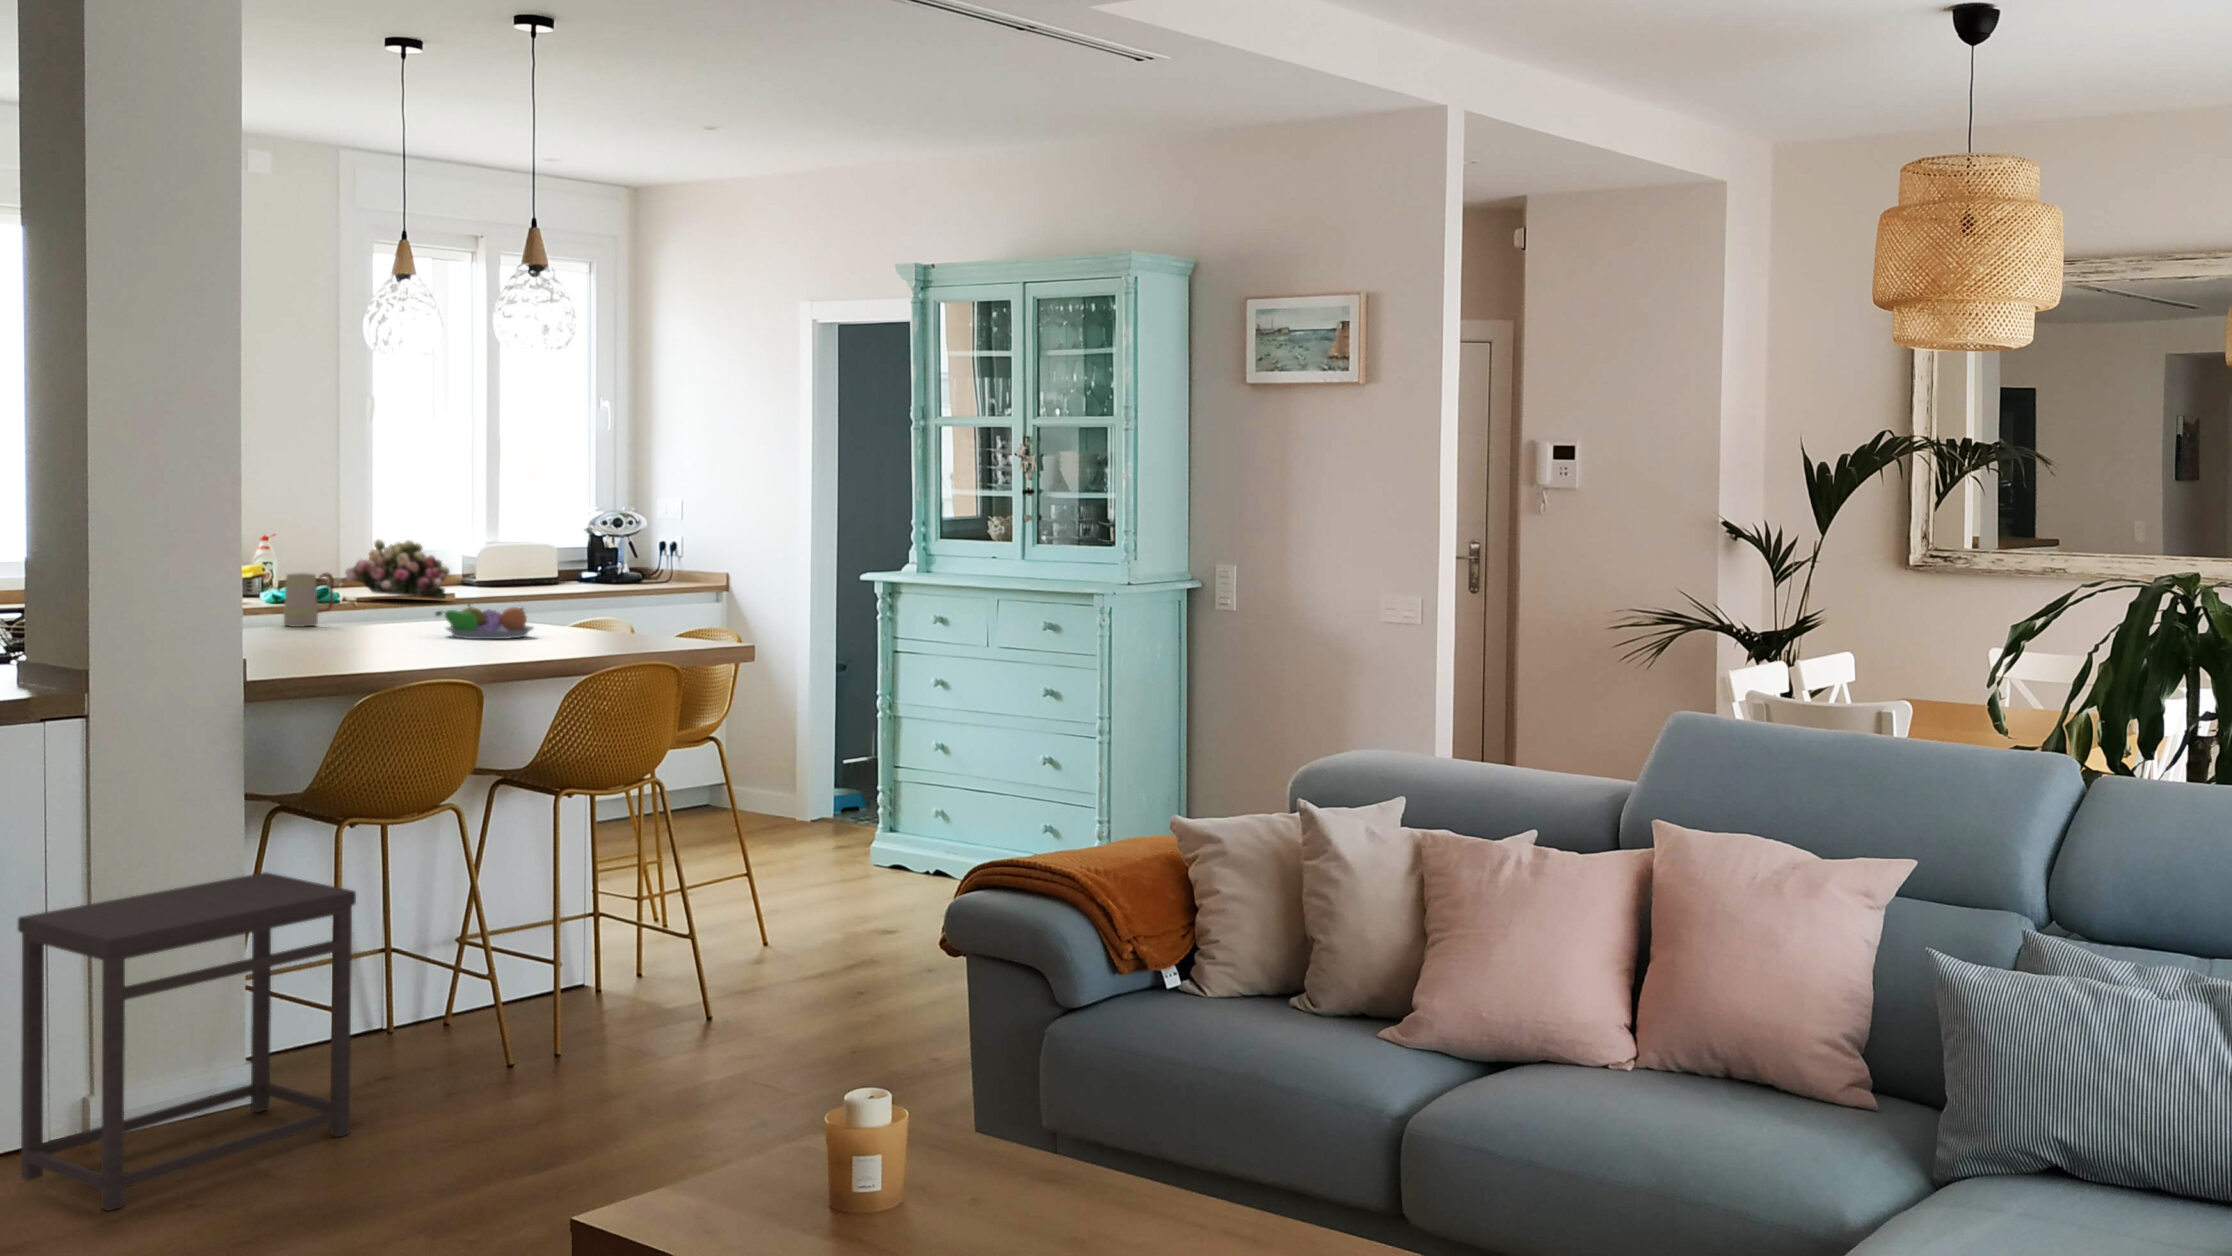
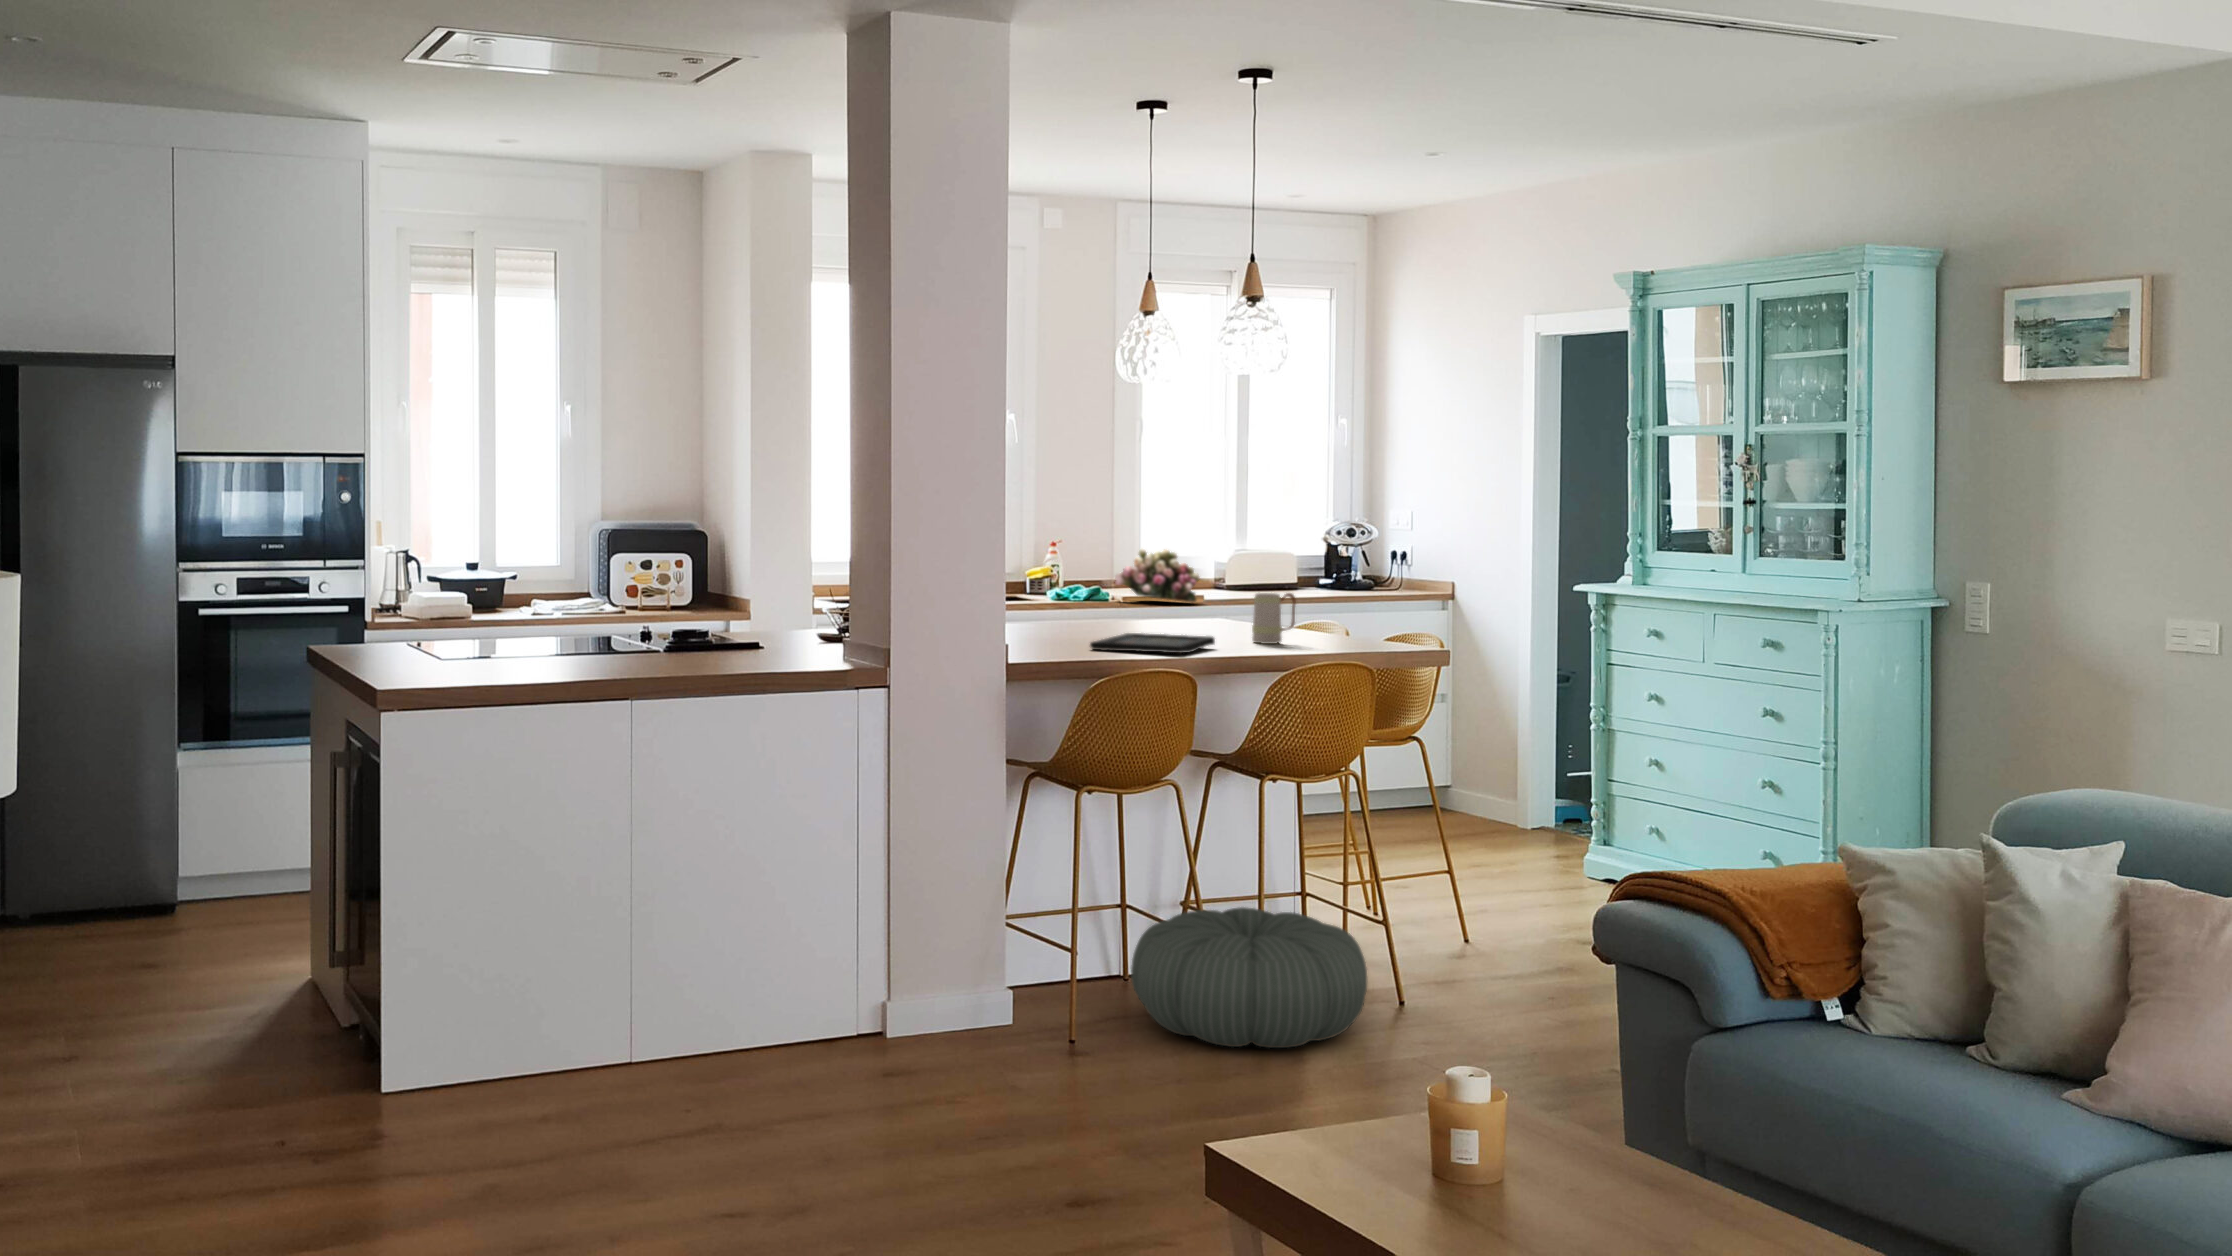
mug: present [283,573,334,627] -> present [1252,593,1296,644]
fruit bowl: present [436,604,533,639] -> none [1171,604,1254,638]
tray: none [343,637,497,659] -> present [1090,633,1215,653]
side table: present [18,872,356,1211] -> none [853,824,1090,1079]
pouf: none [404,939,683,1100] -> present [1131,907,1367,1048]

